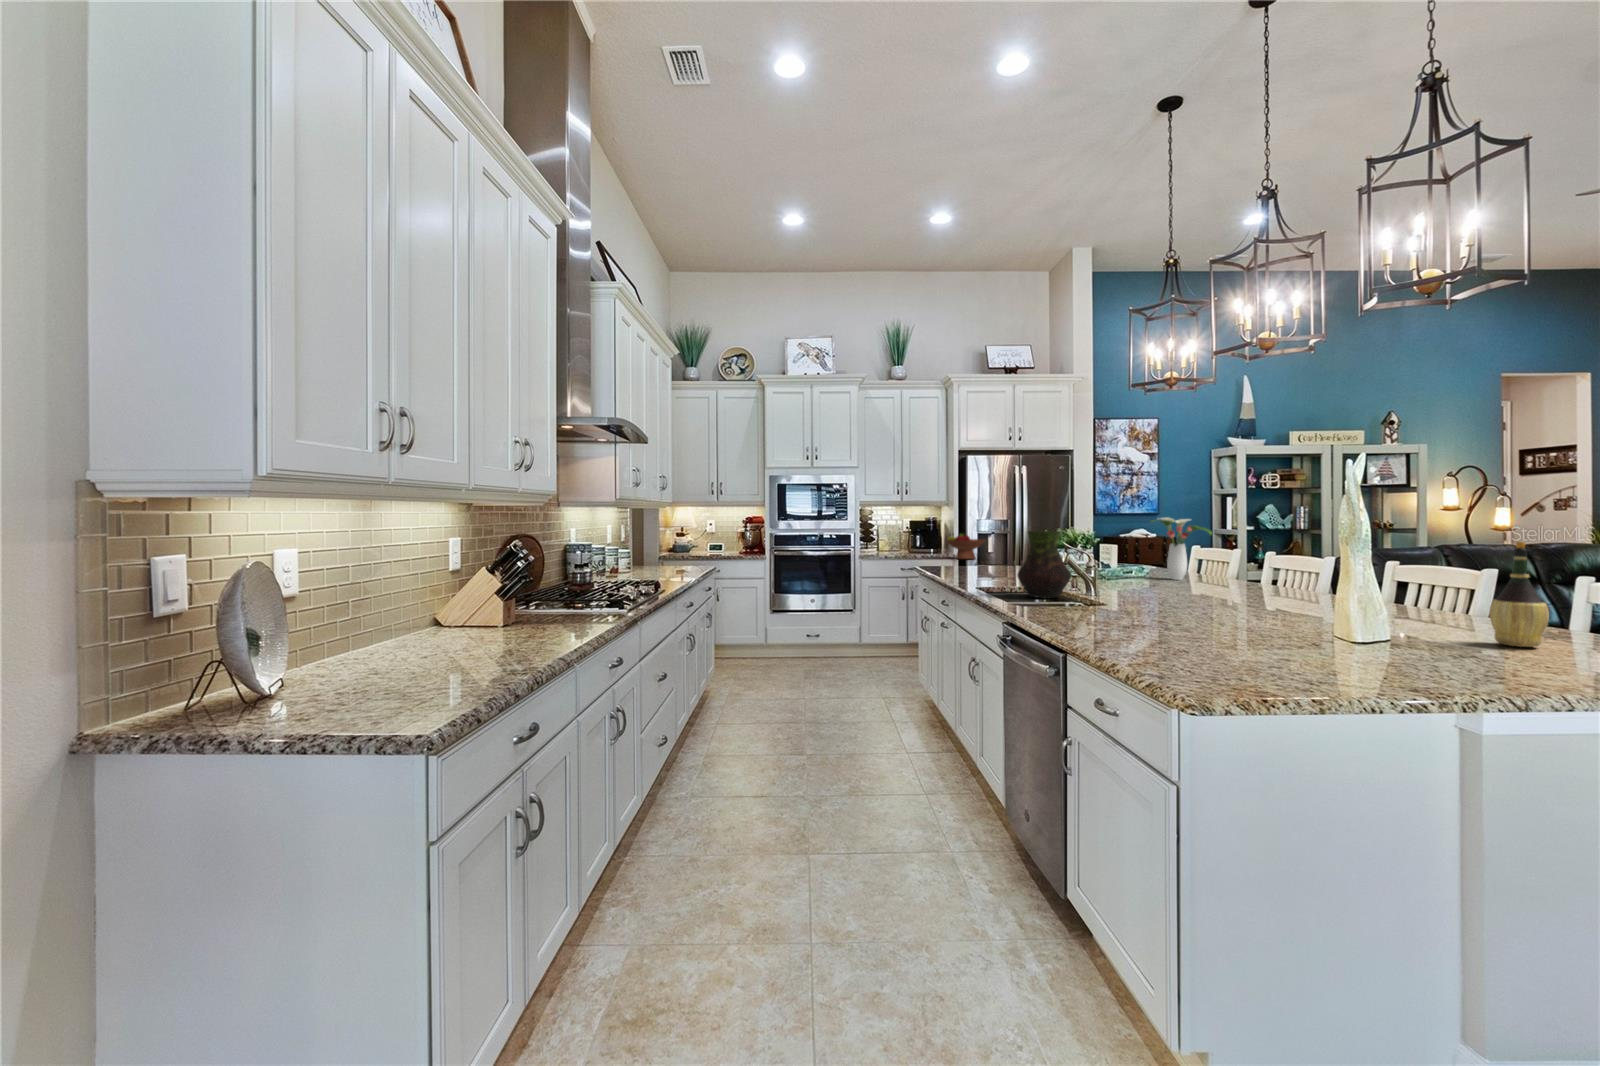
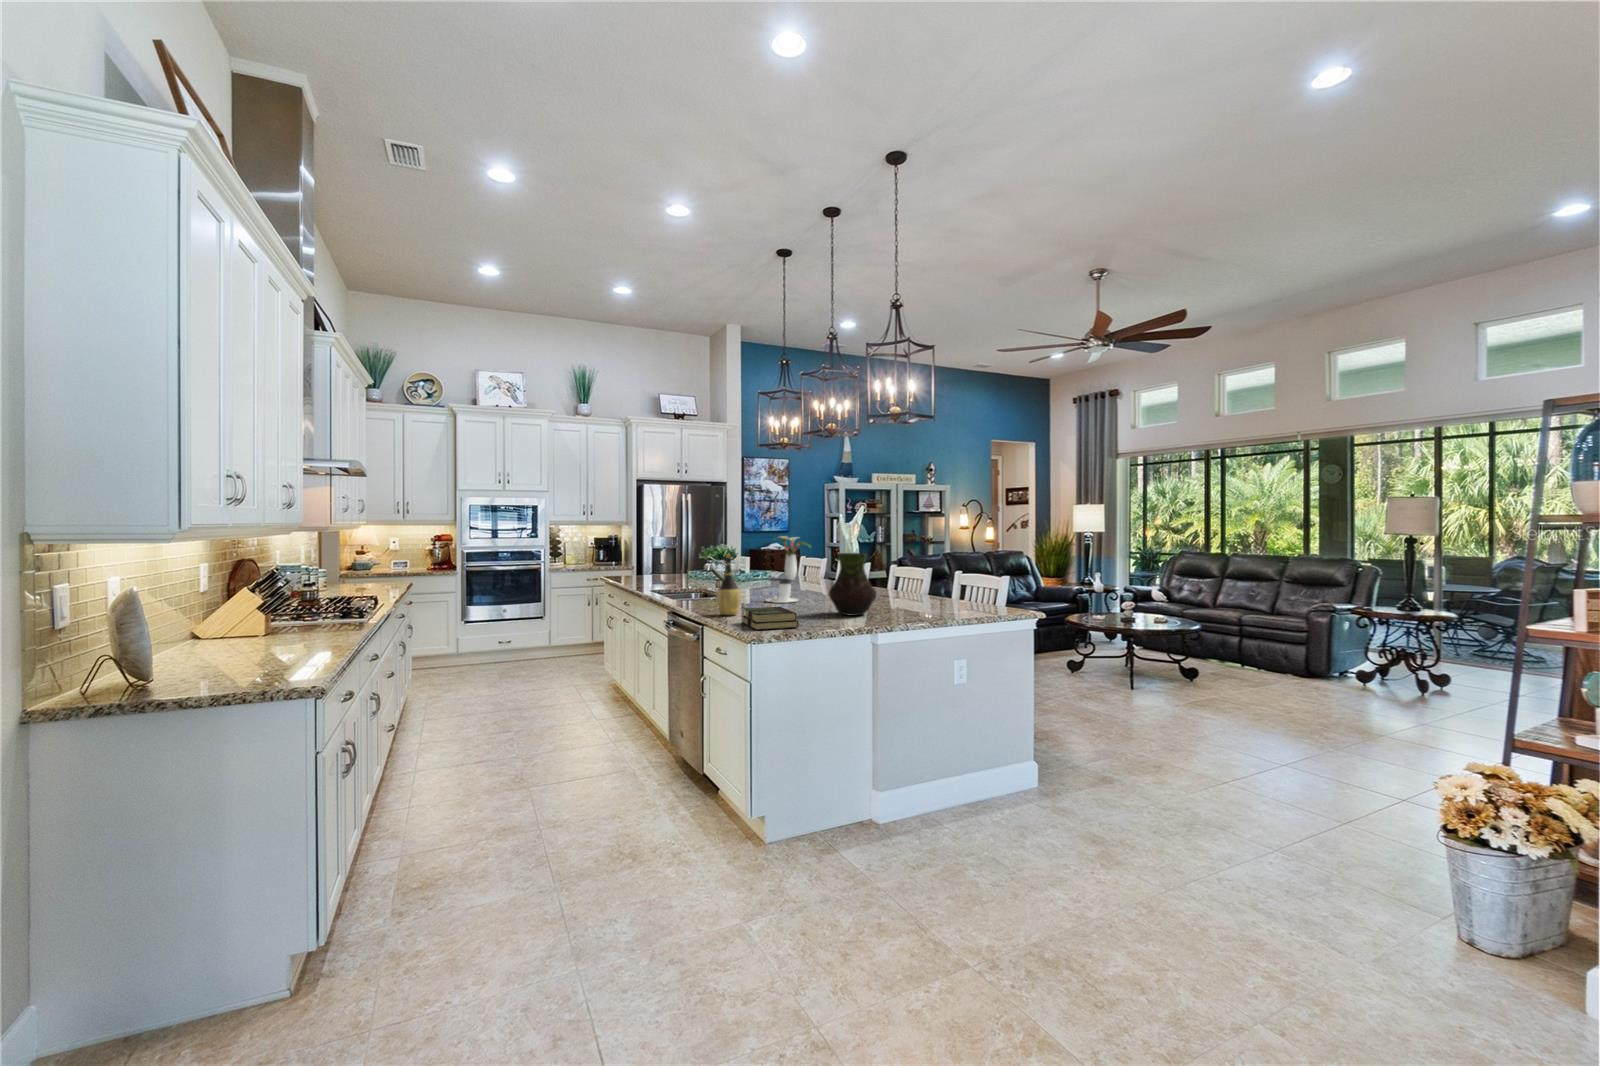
vase: present [1017,531,1071,598] -> present [829,553,876,616]
fruit bowl: present [947,534,985,559] -> none [626,548,659,570]
wine bottle: present [1489,541,1549,647] -> present [716,554,741,615]
coffee cup: none [1152,583,1212,617] -> present [766,580,798,603]
book: none [1131,628,1245,670] -> present [742,607,799,630]

